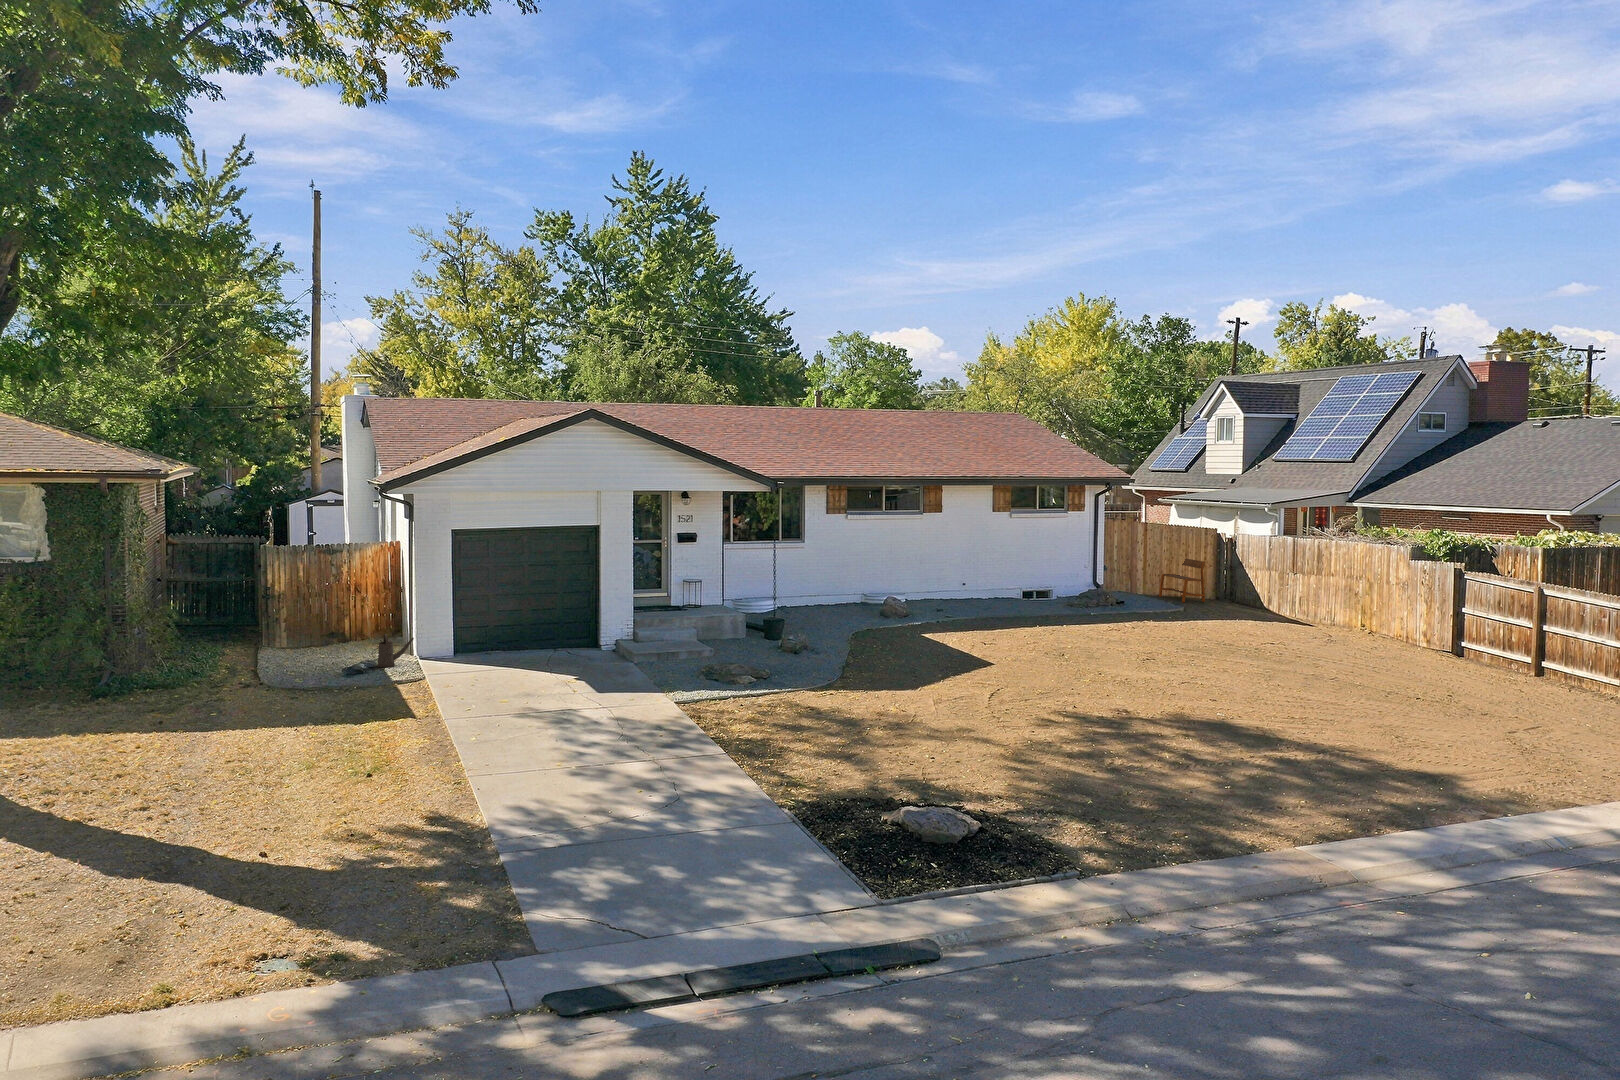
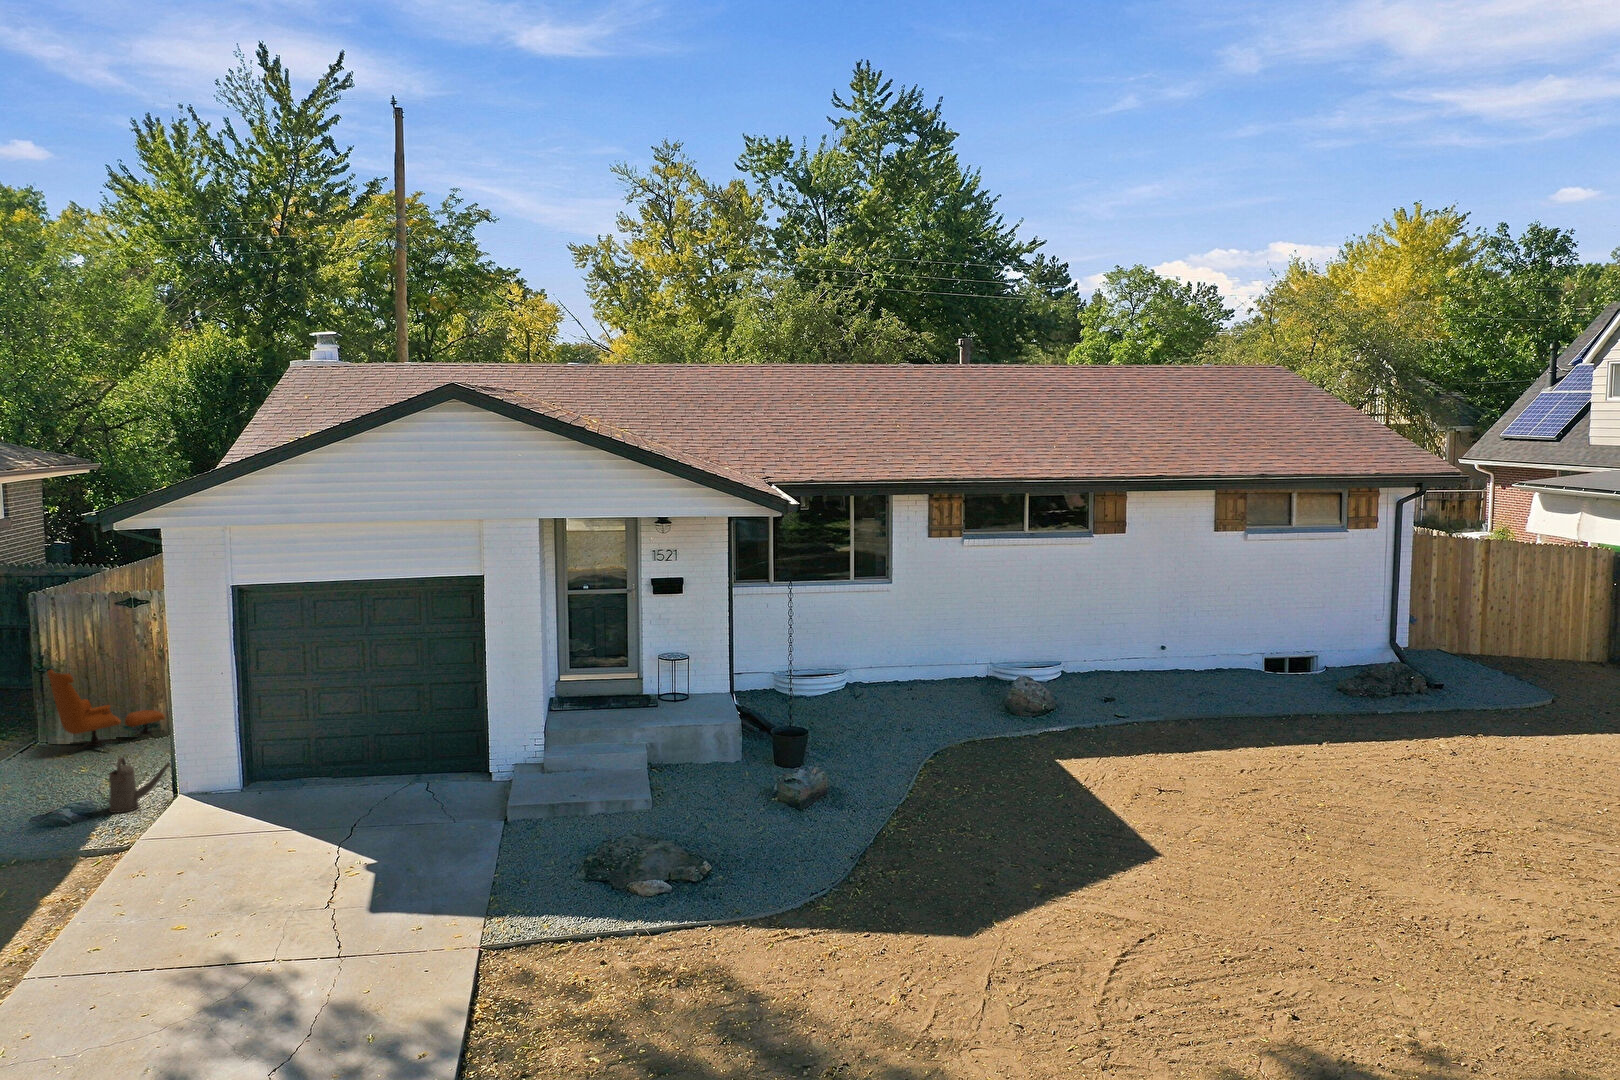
bench: present [1159,559,1205,602] -> none [1511,604,1601,686]
lounge chair: none [293,591,355,647] -> present [47,670,165,754]

